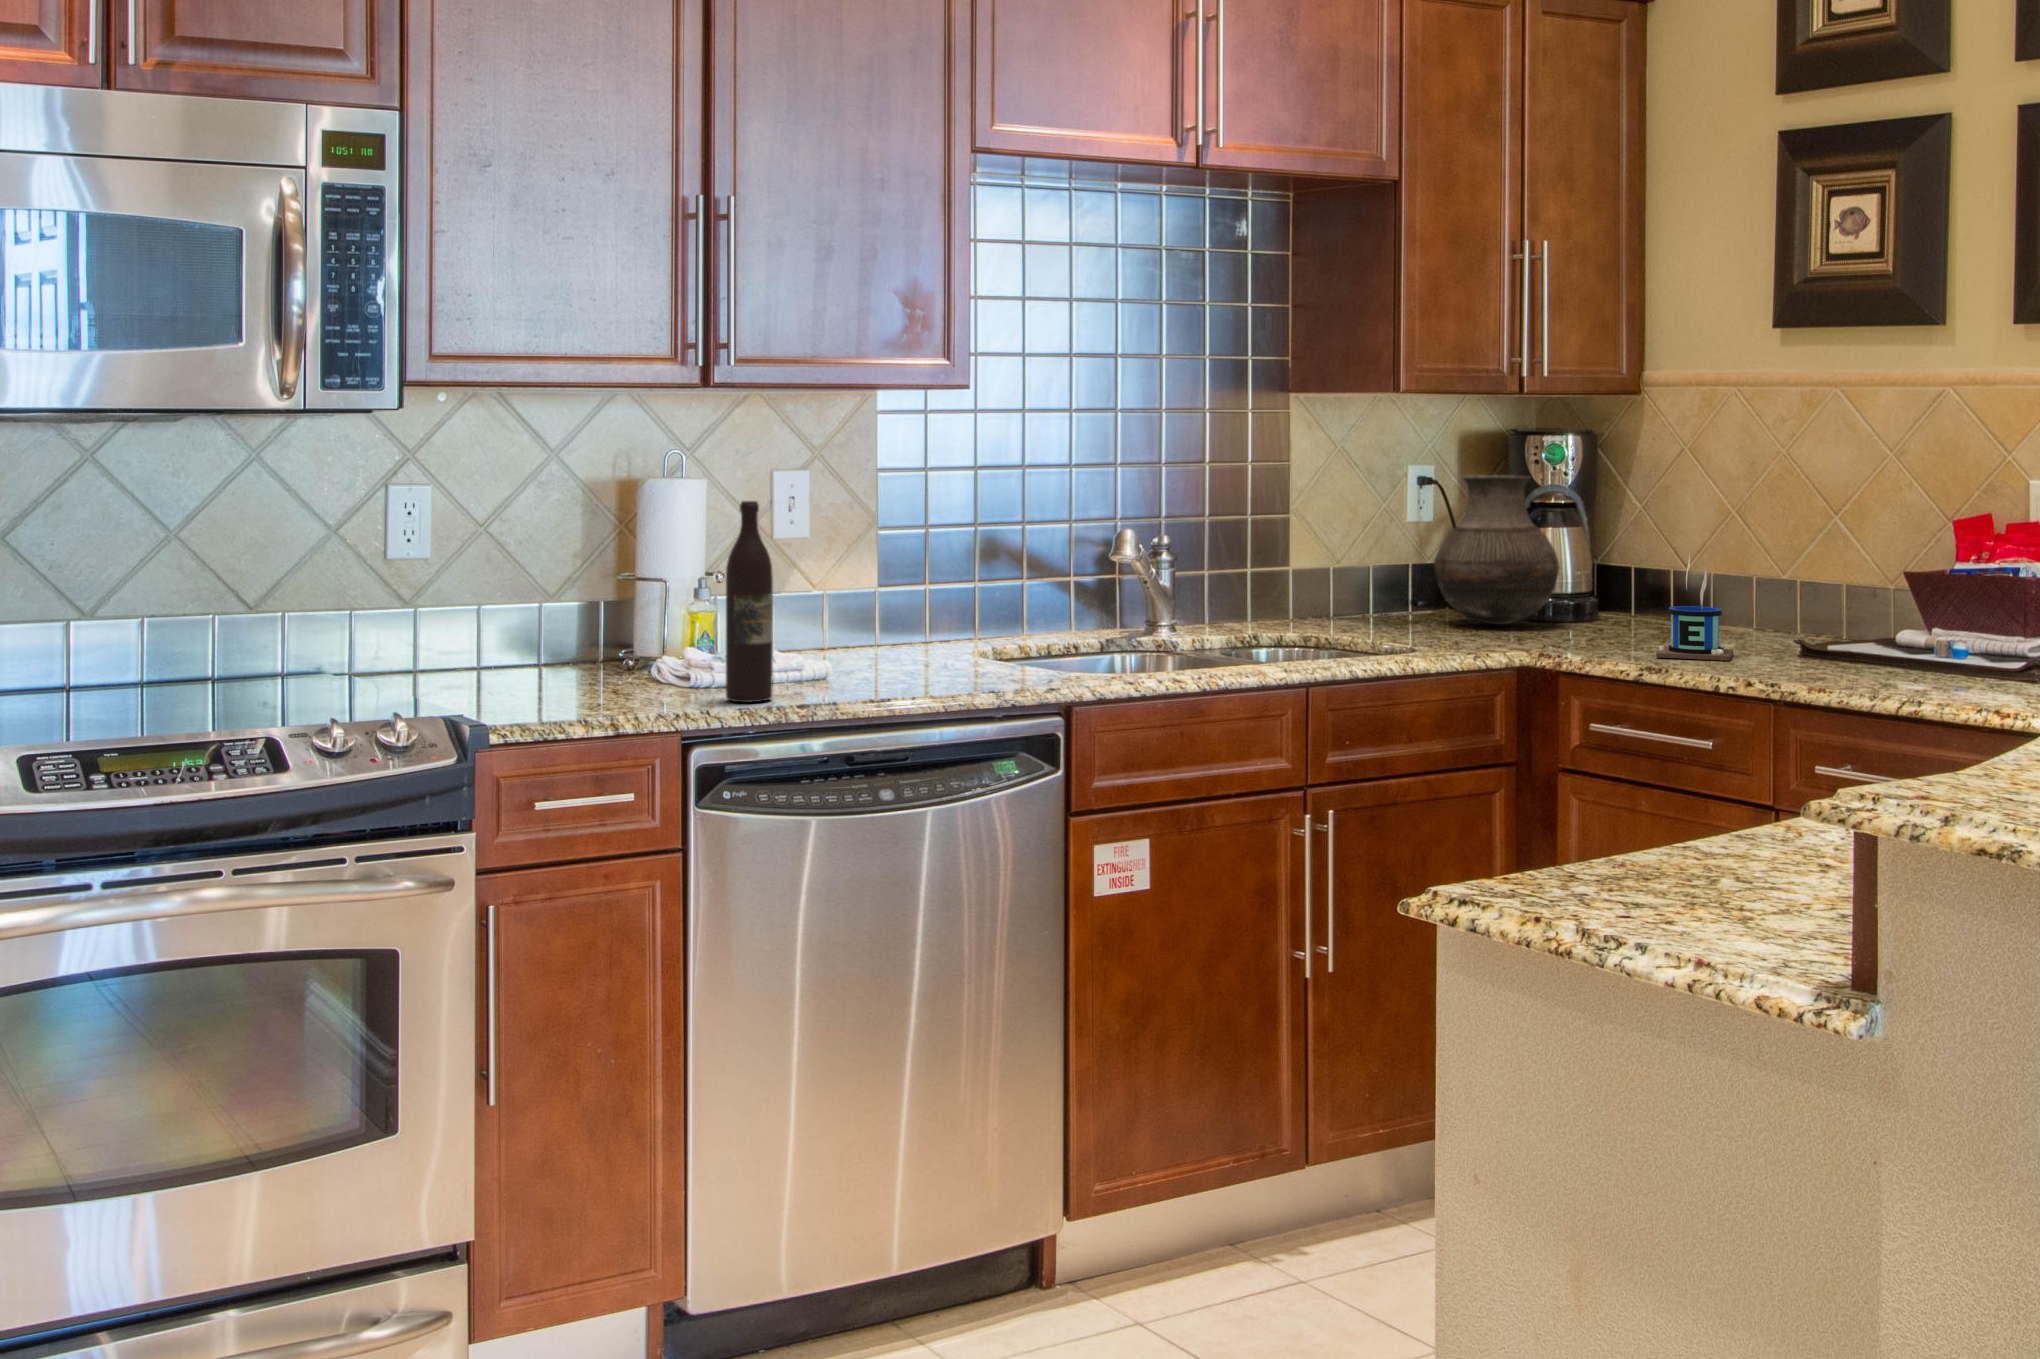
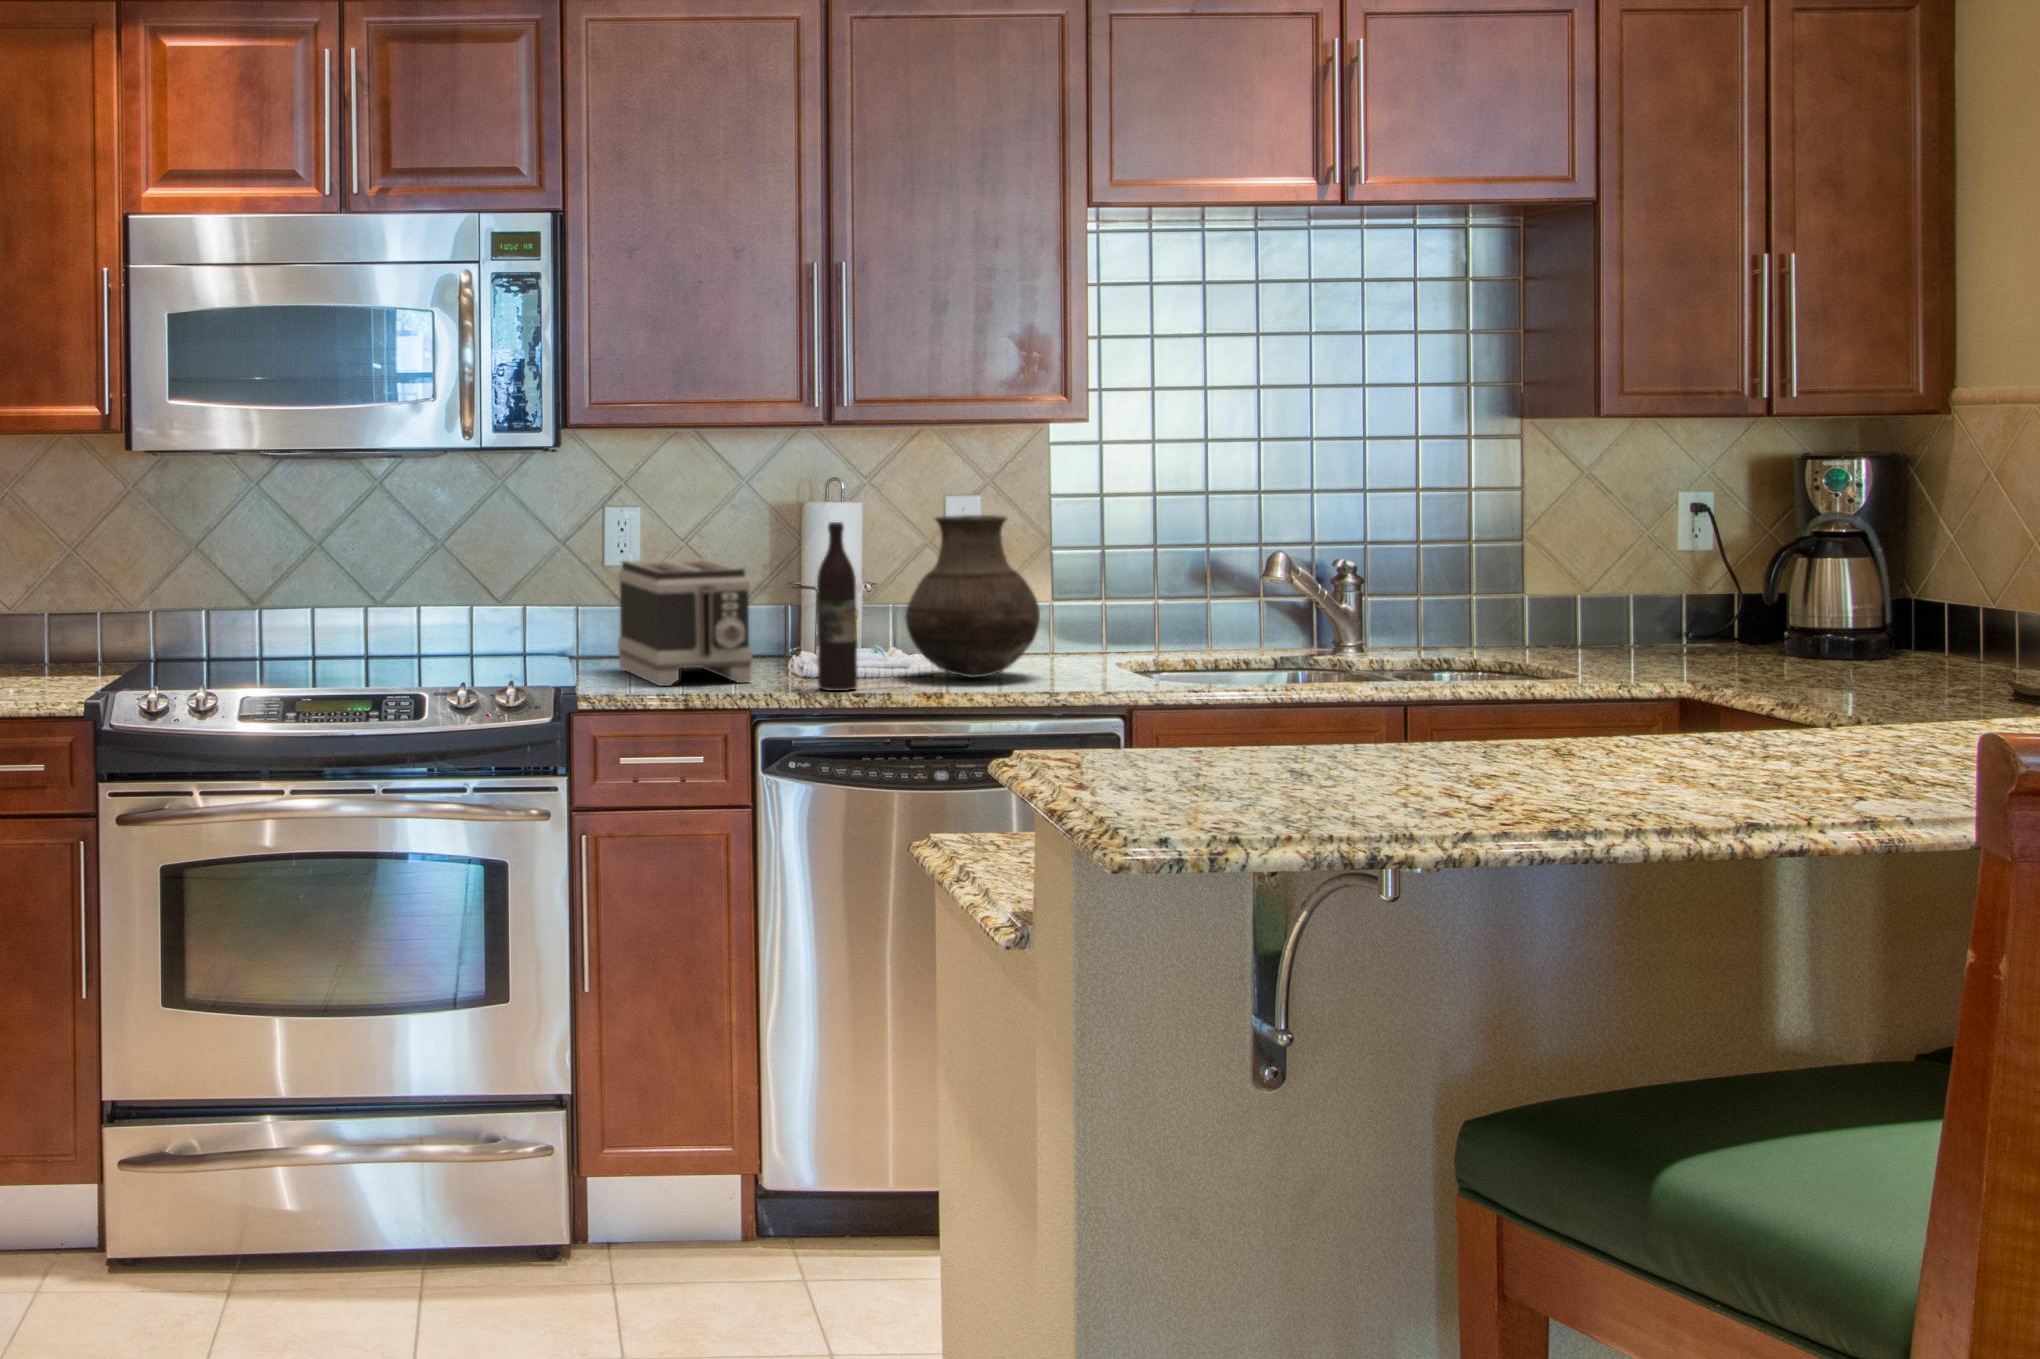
vase: present [1434,475,1560,624] -> present [905,515,1040,678]
toaster: none [424,550,630,709] -> present [618,558,753,686]
mug: present [1656,555,1733,661] -> none [1795,591,1900,707]

